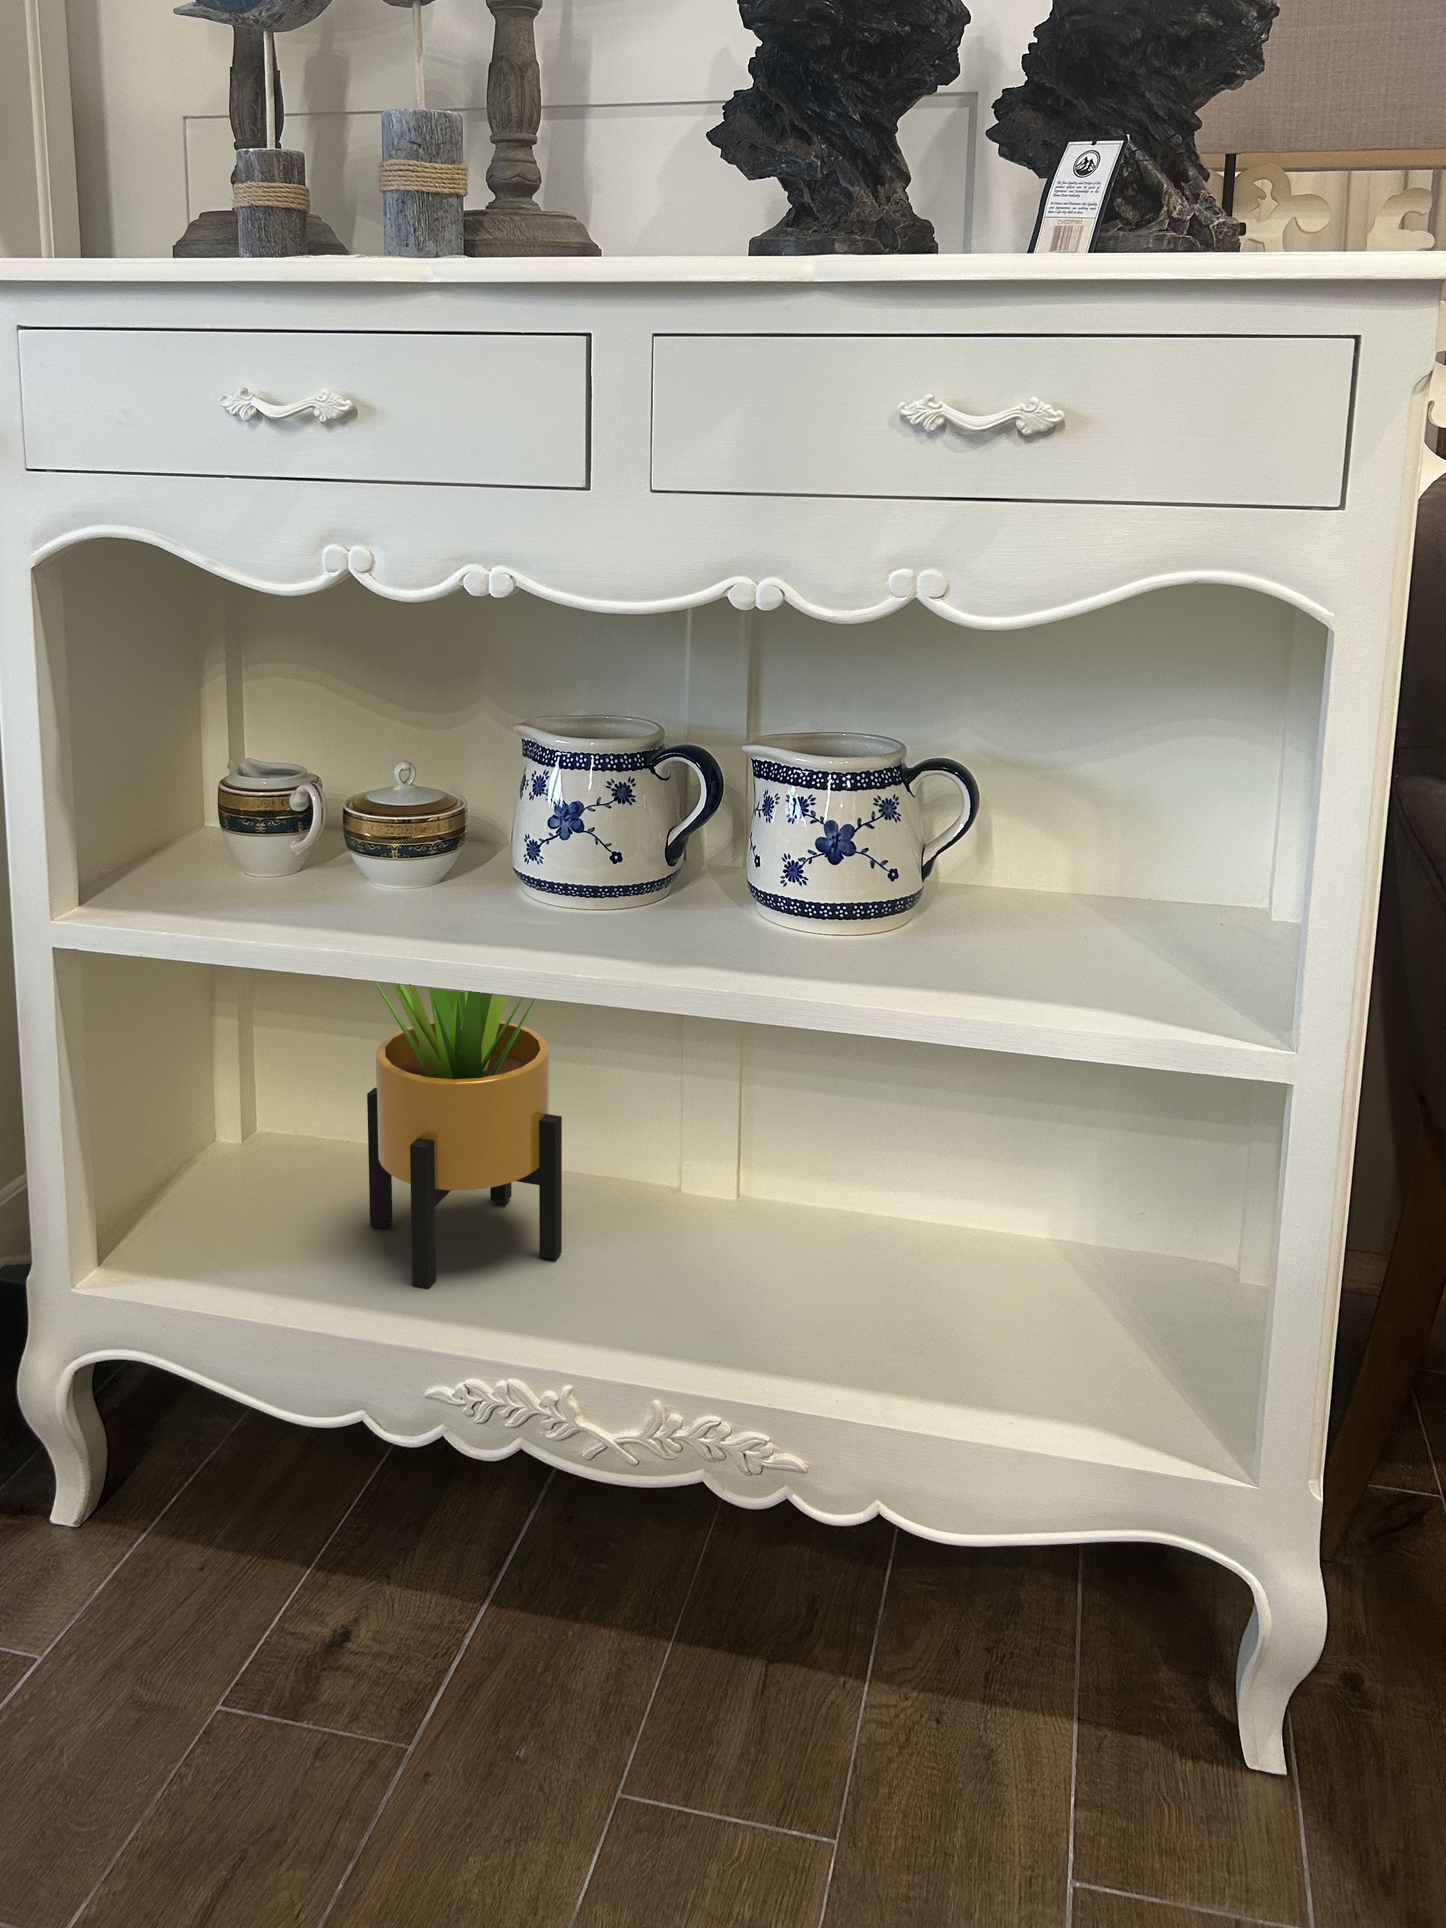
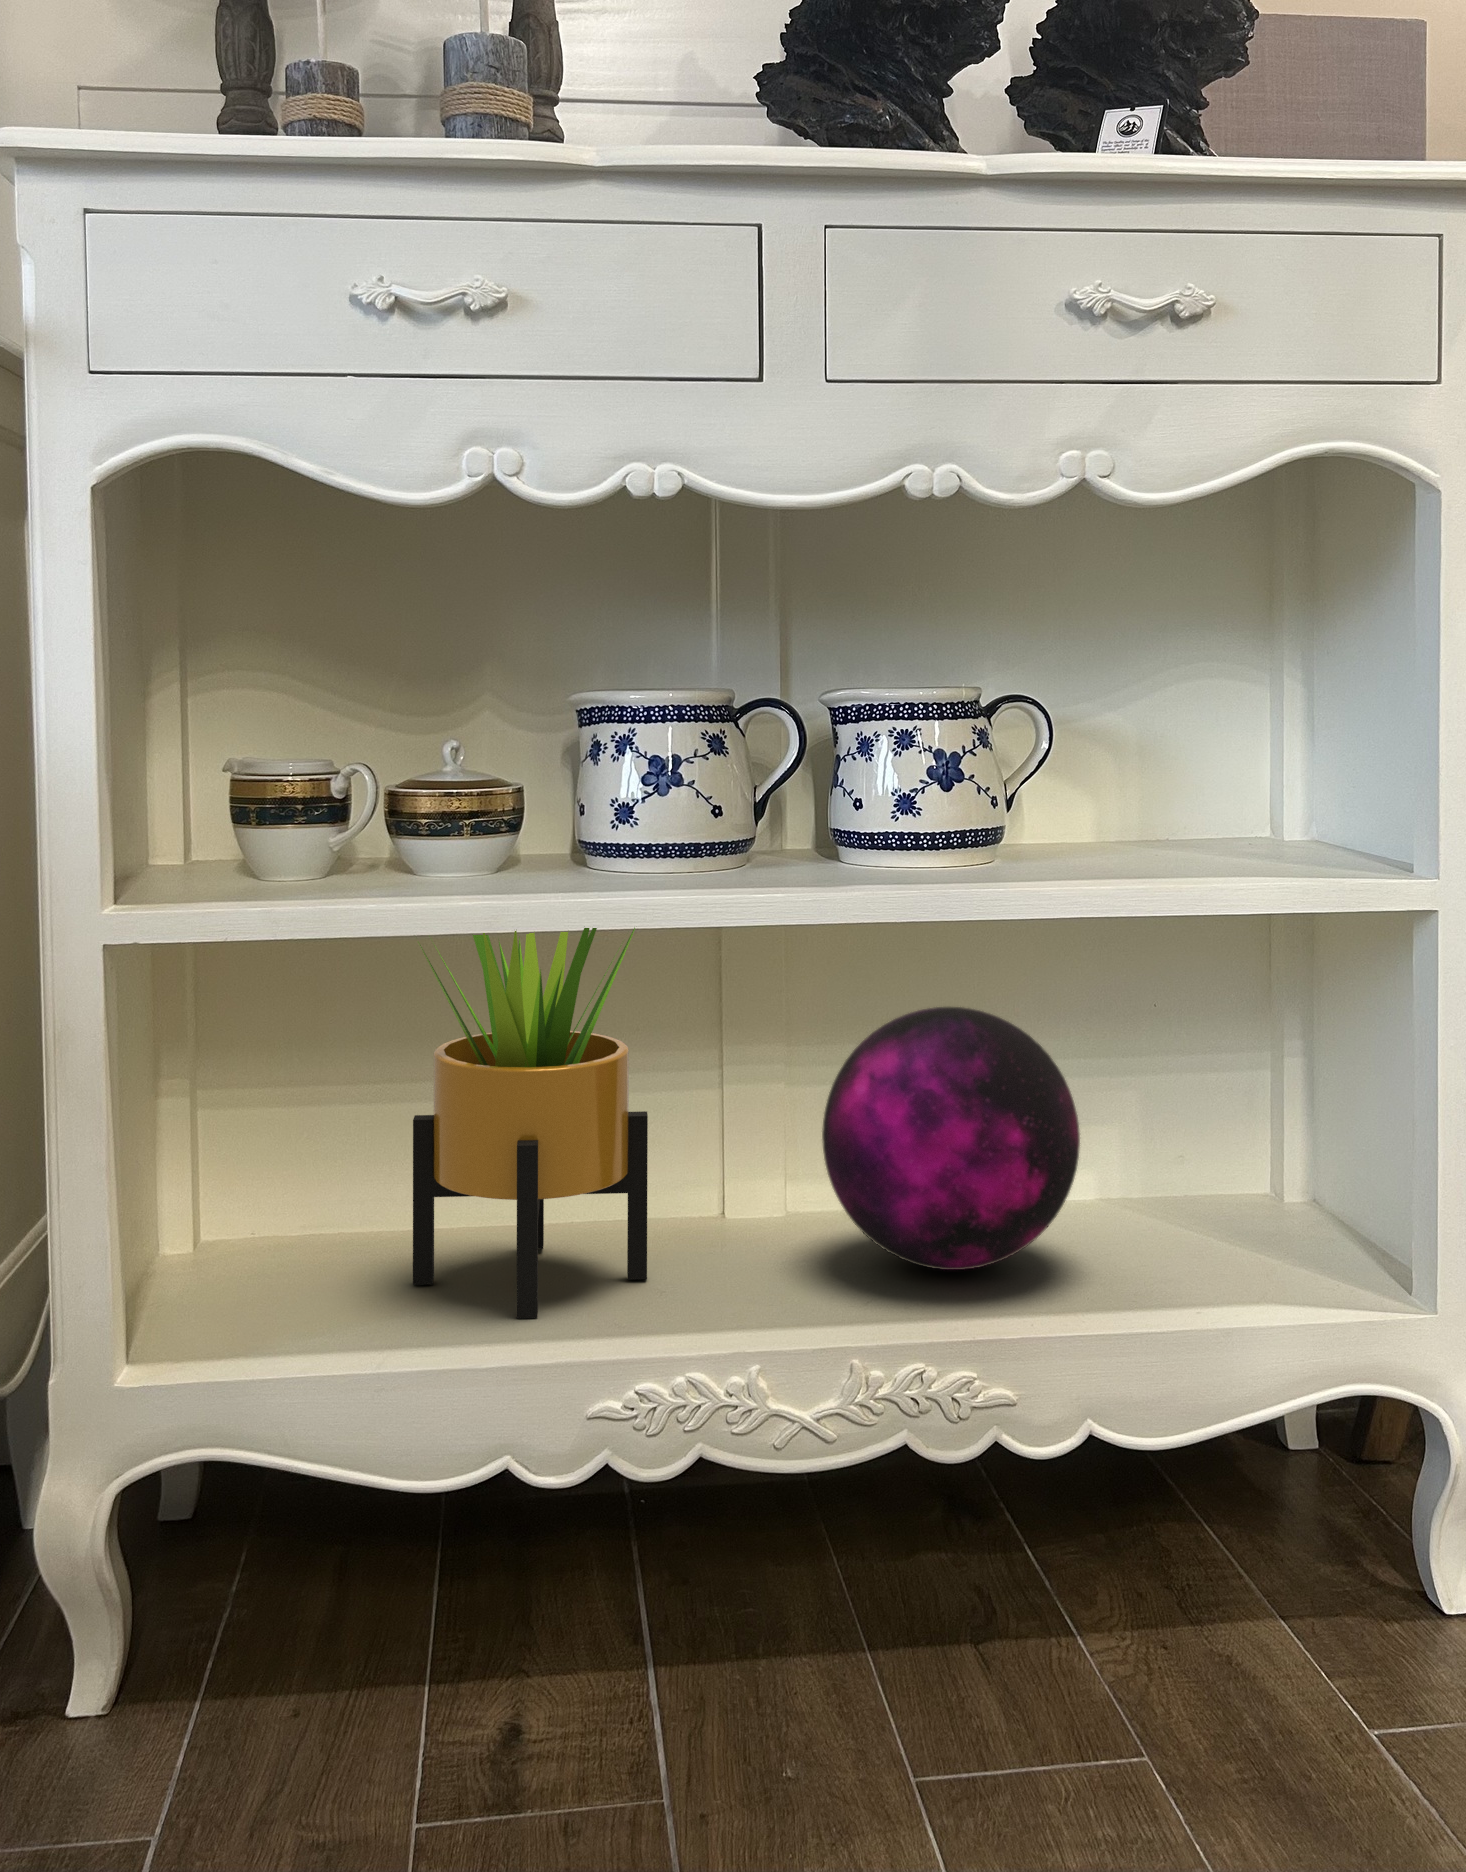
decorative orb: none [715,1059,964,1314] -> present [822,1007,1080,1270]

